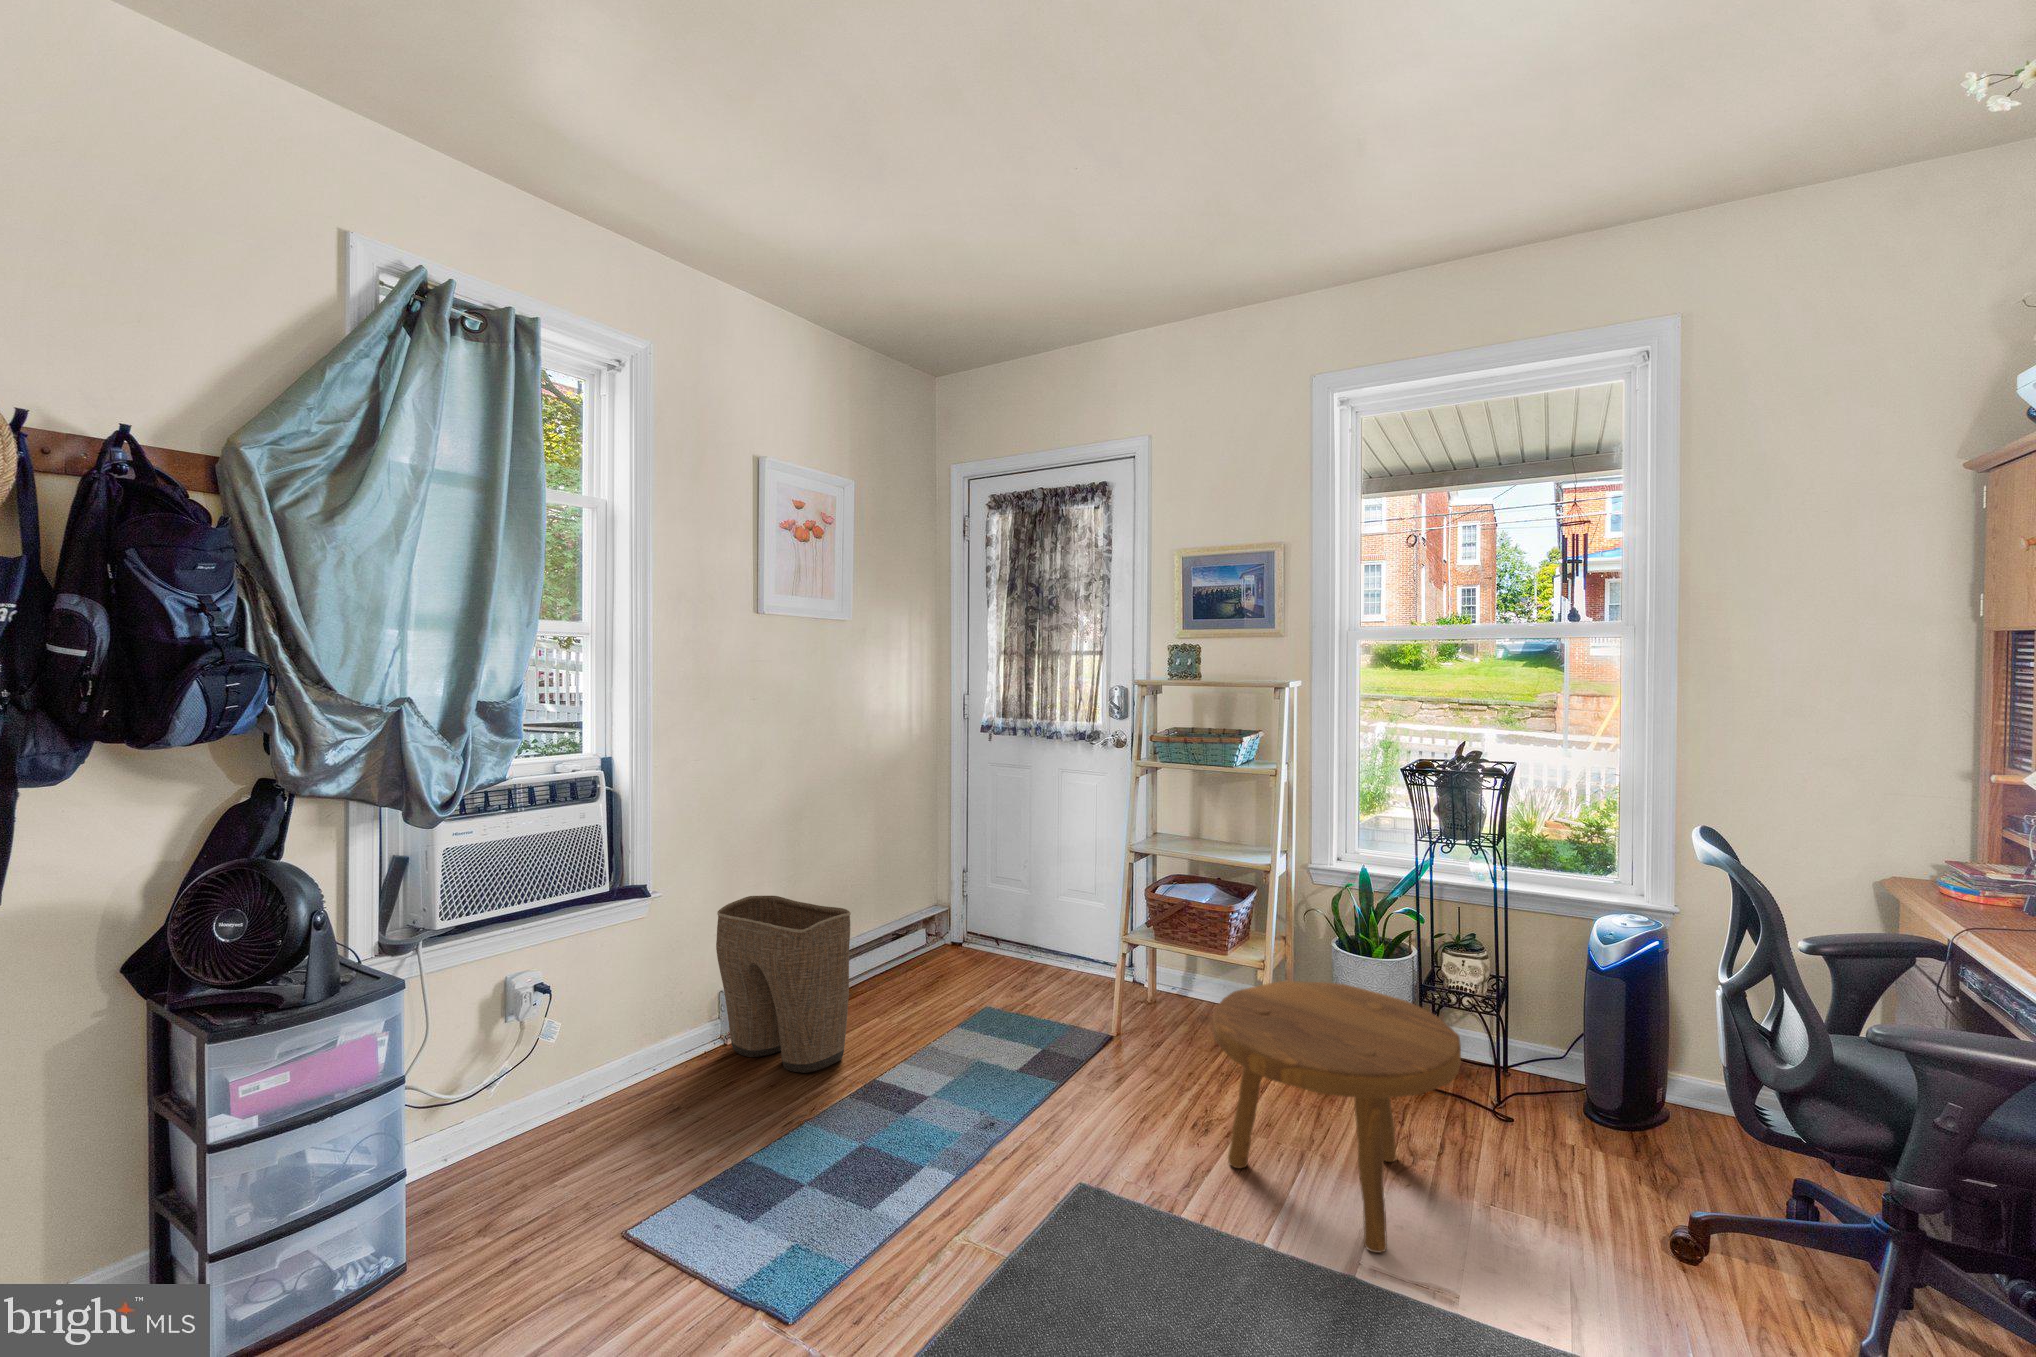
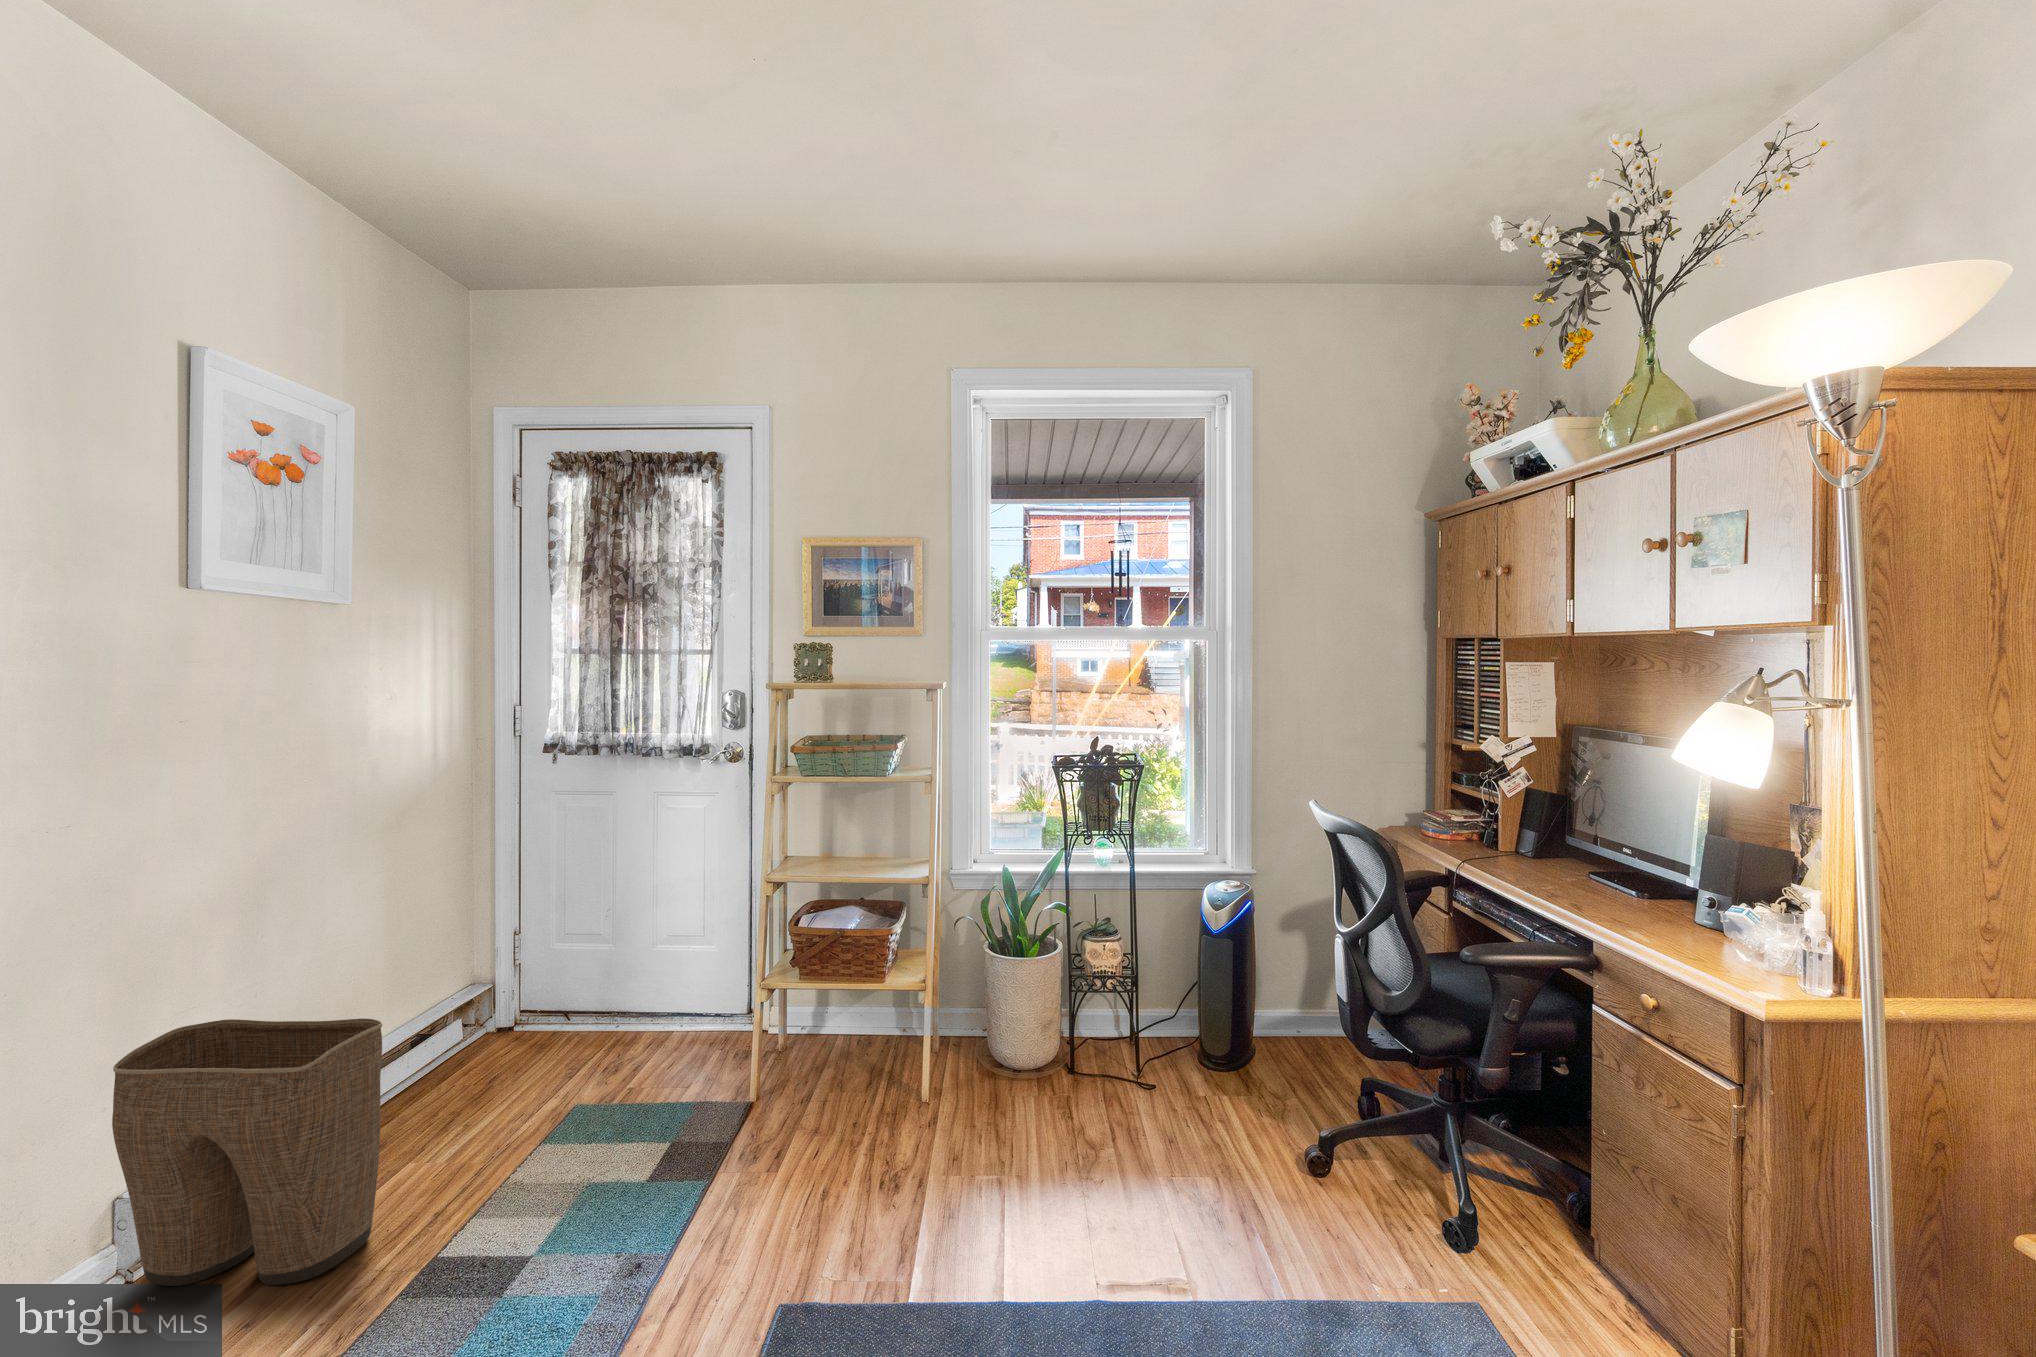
footstool: present [1213,981,1461,1253] -> none [920,992,1163,1268]

